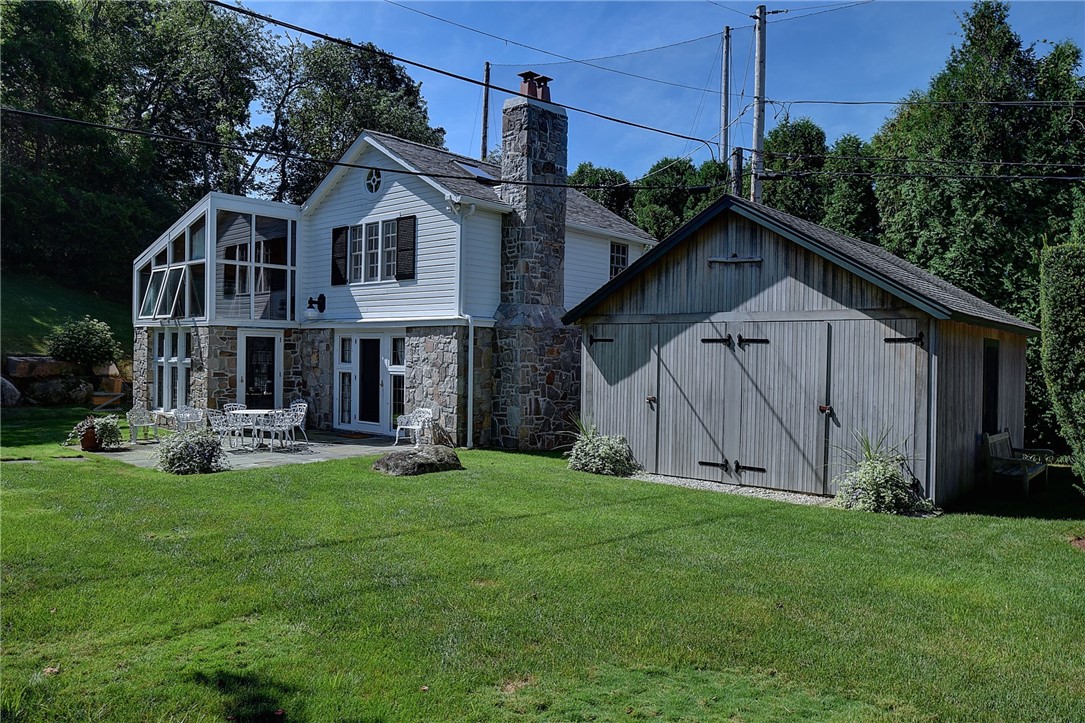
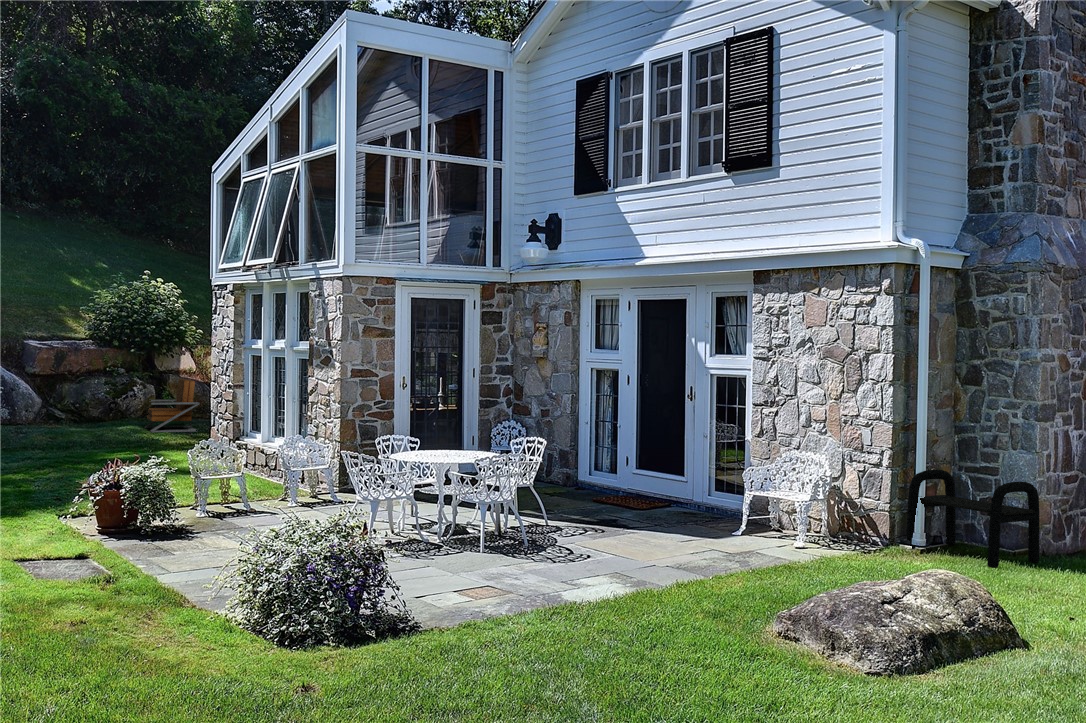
bench: none [463,415,514,454] -> present [906,470,1040,567]

